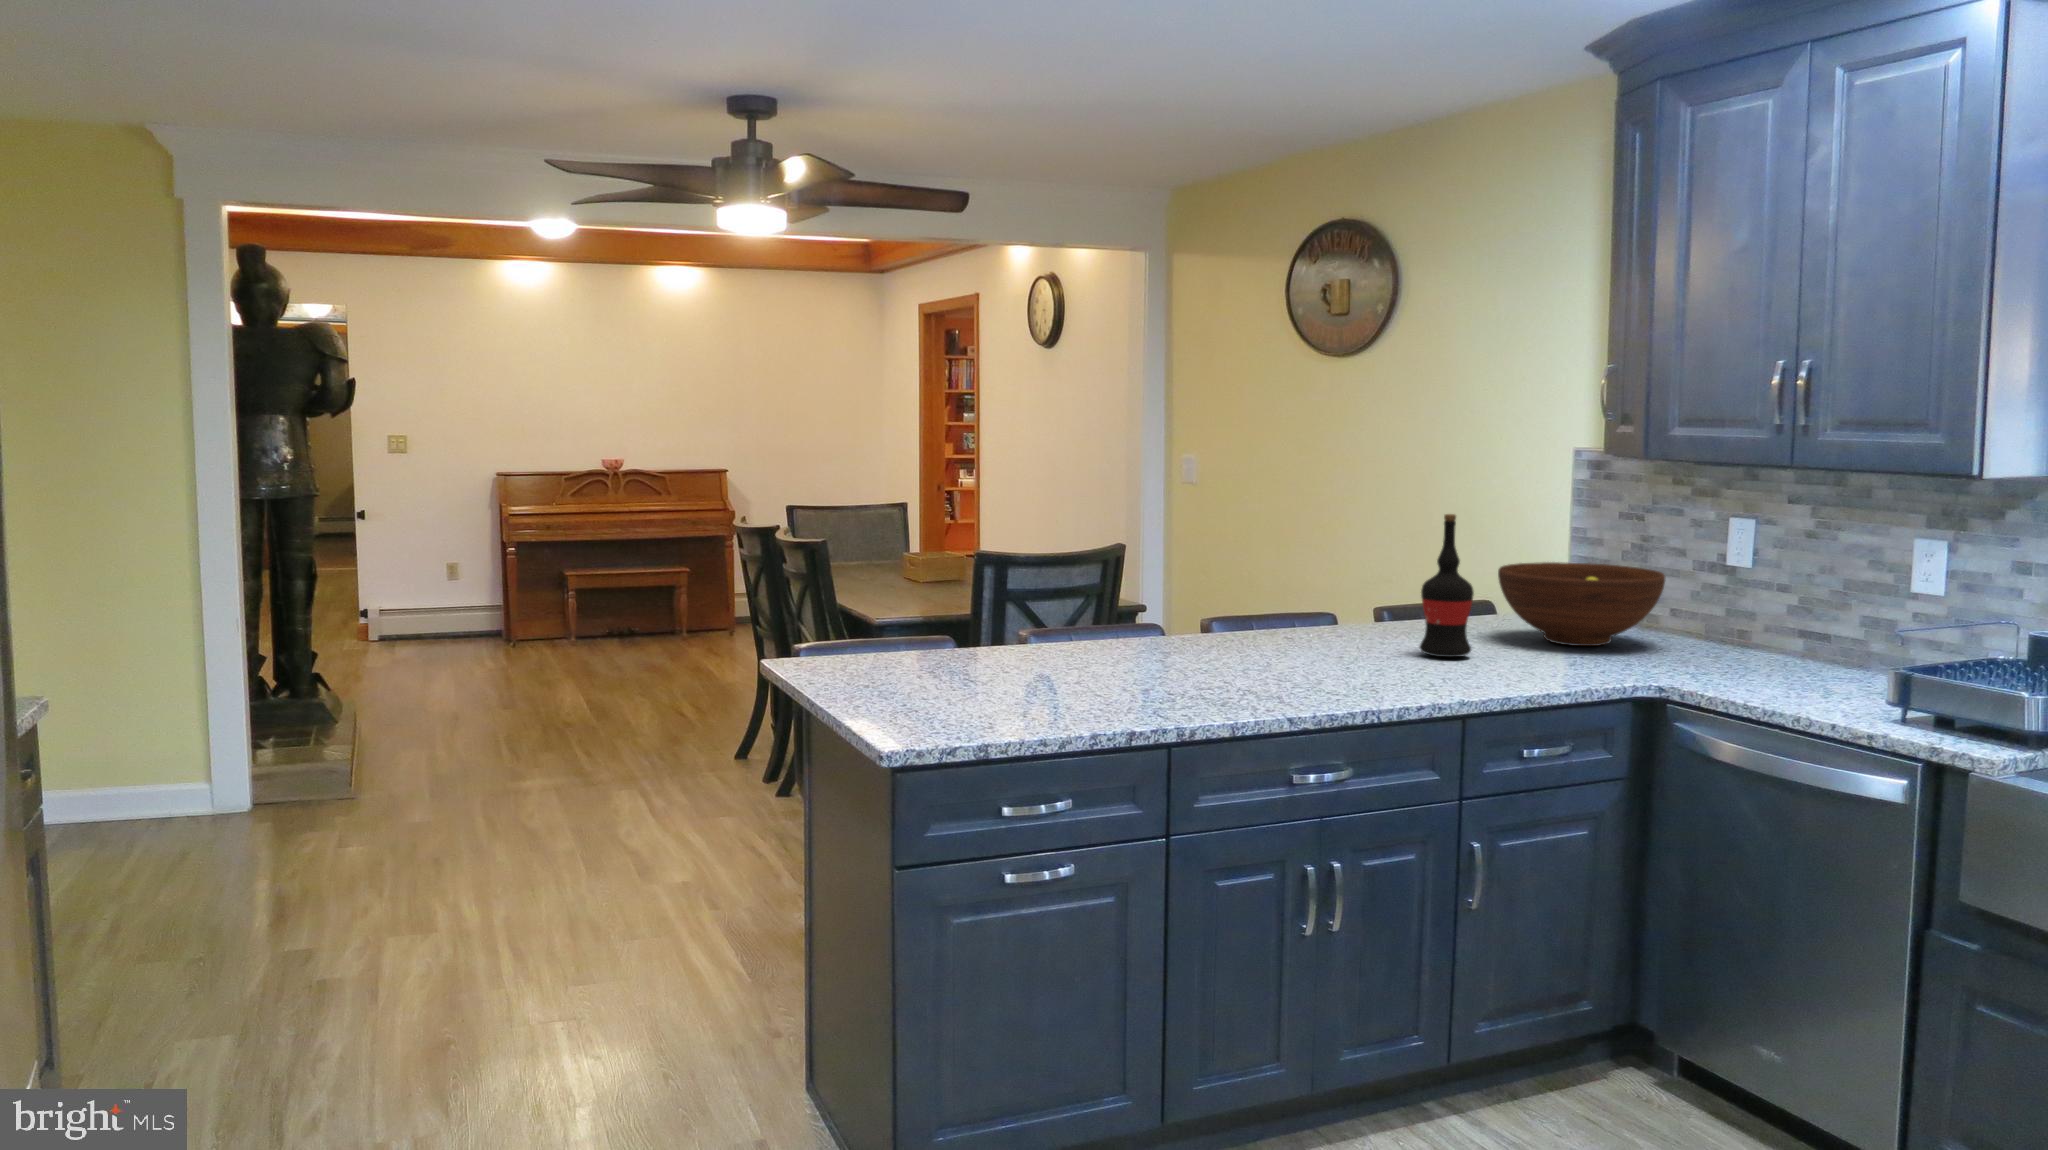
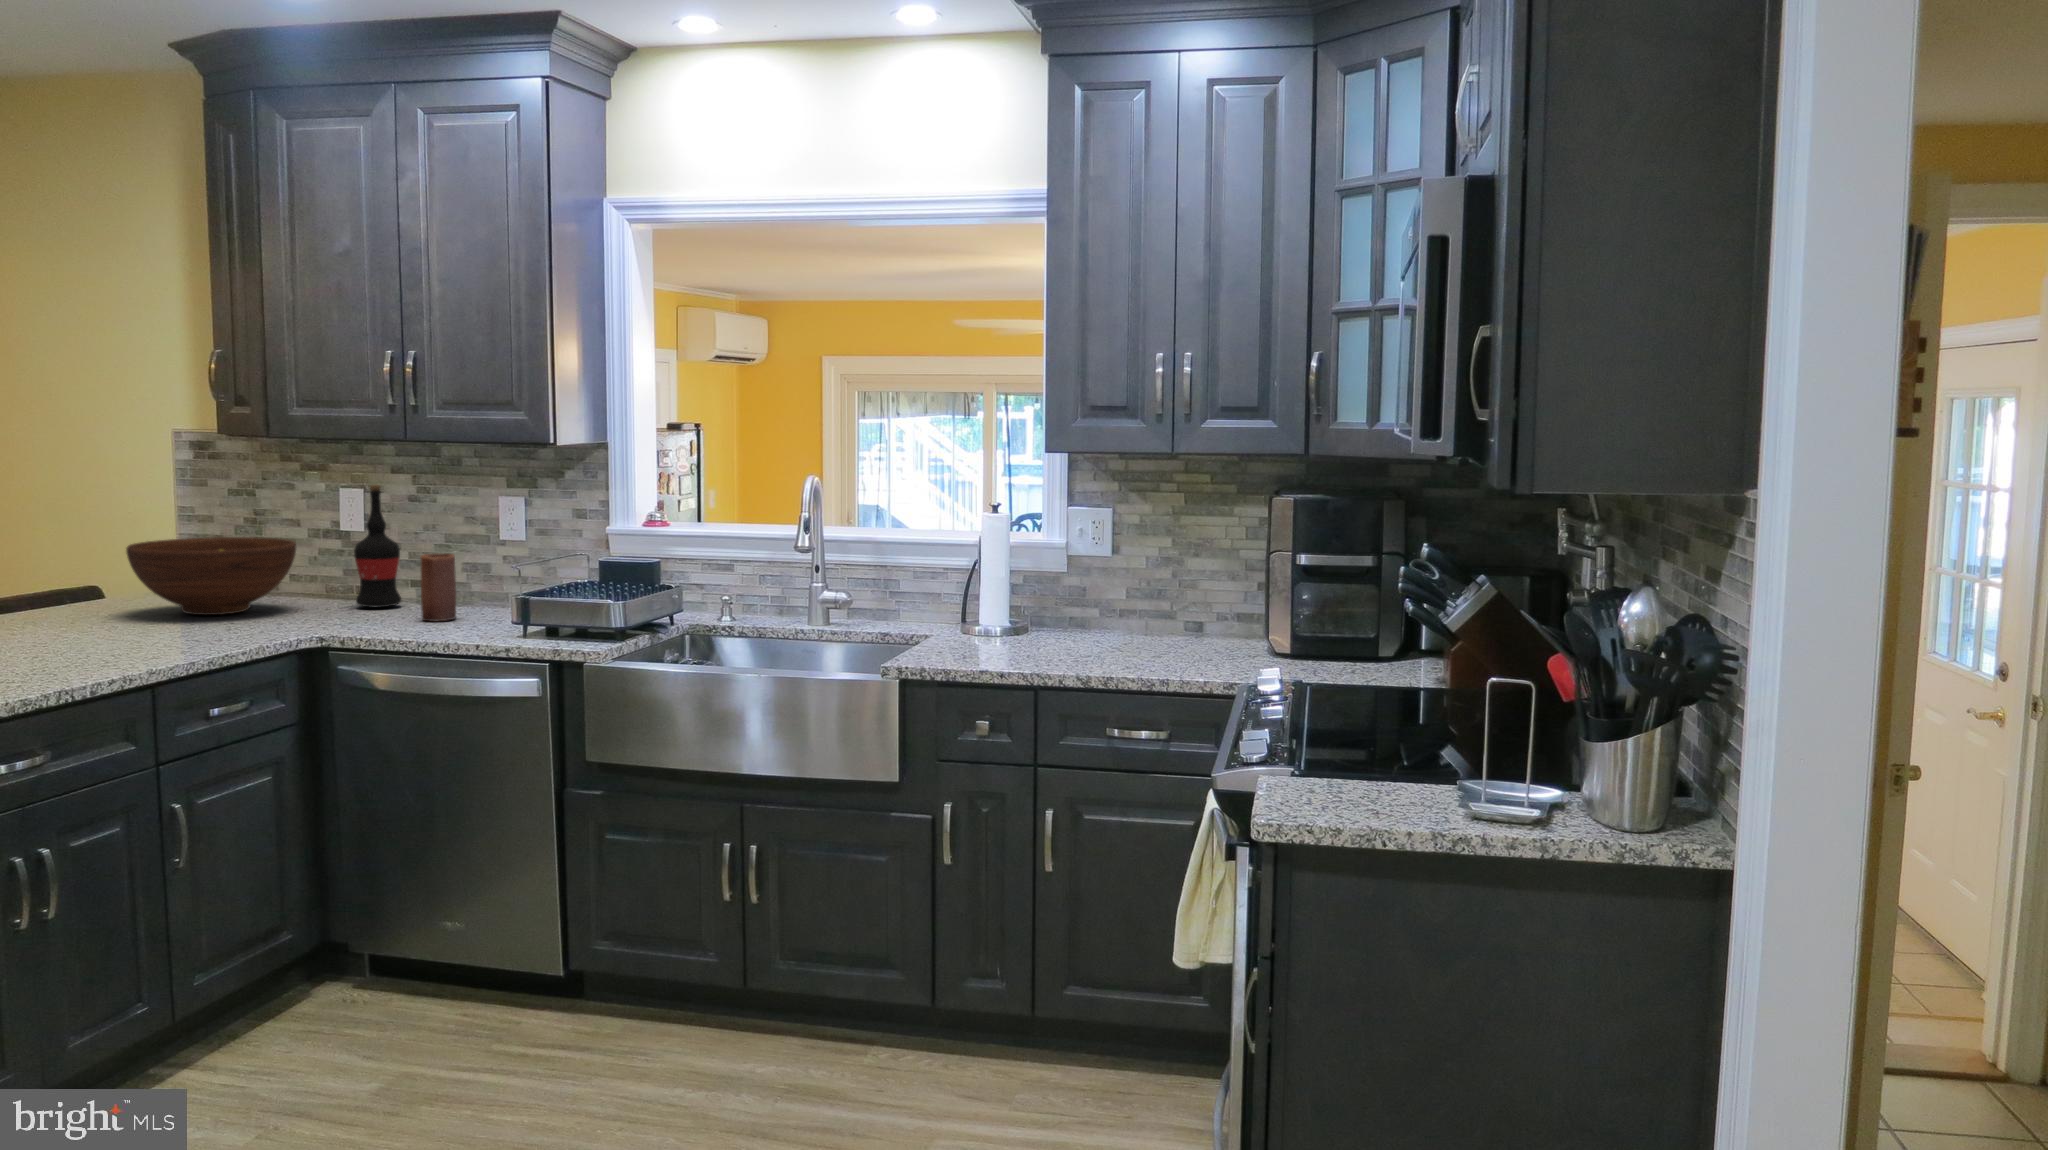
wine bottle: present [1420,514,1474,657] -> present [354,485,401,607]
candle: none [1787,604,1836,686] -> present [420,554,456,622]

